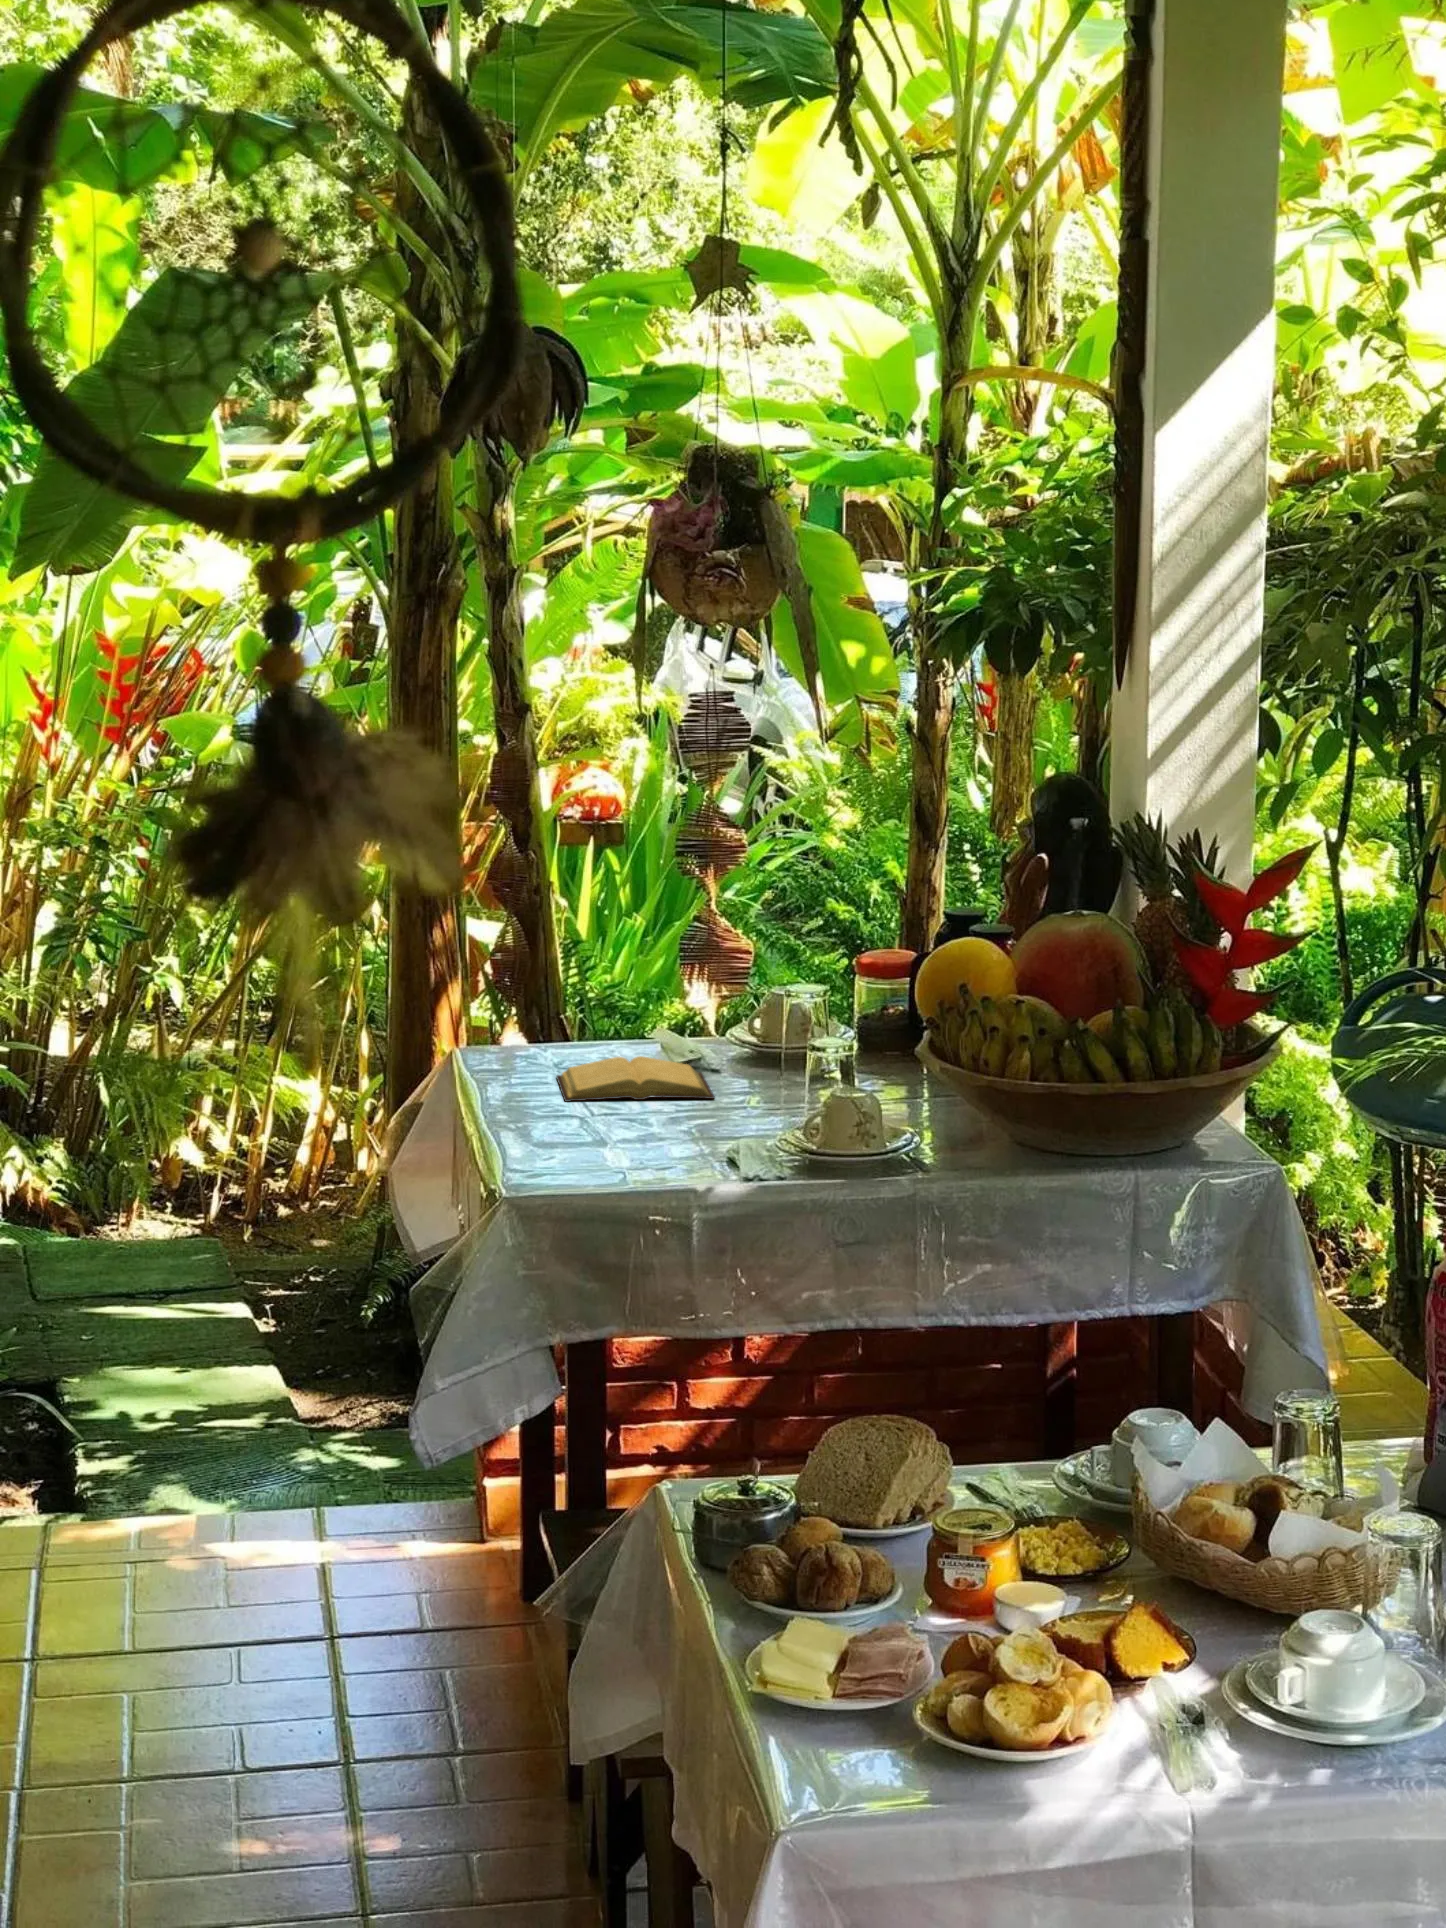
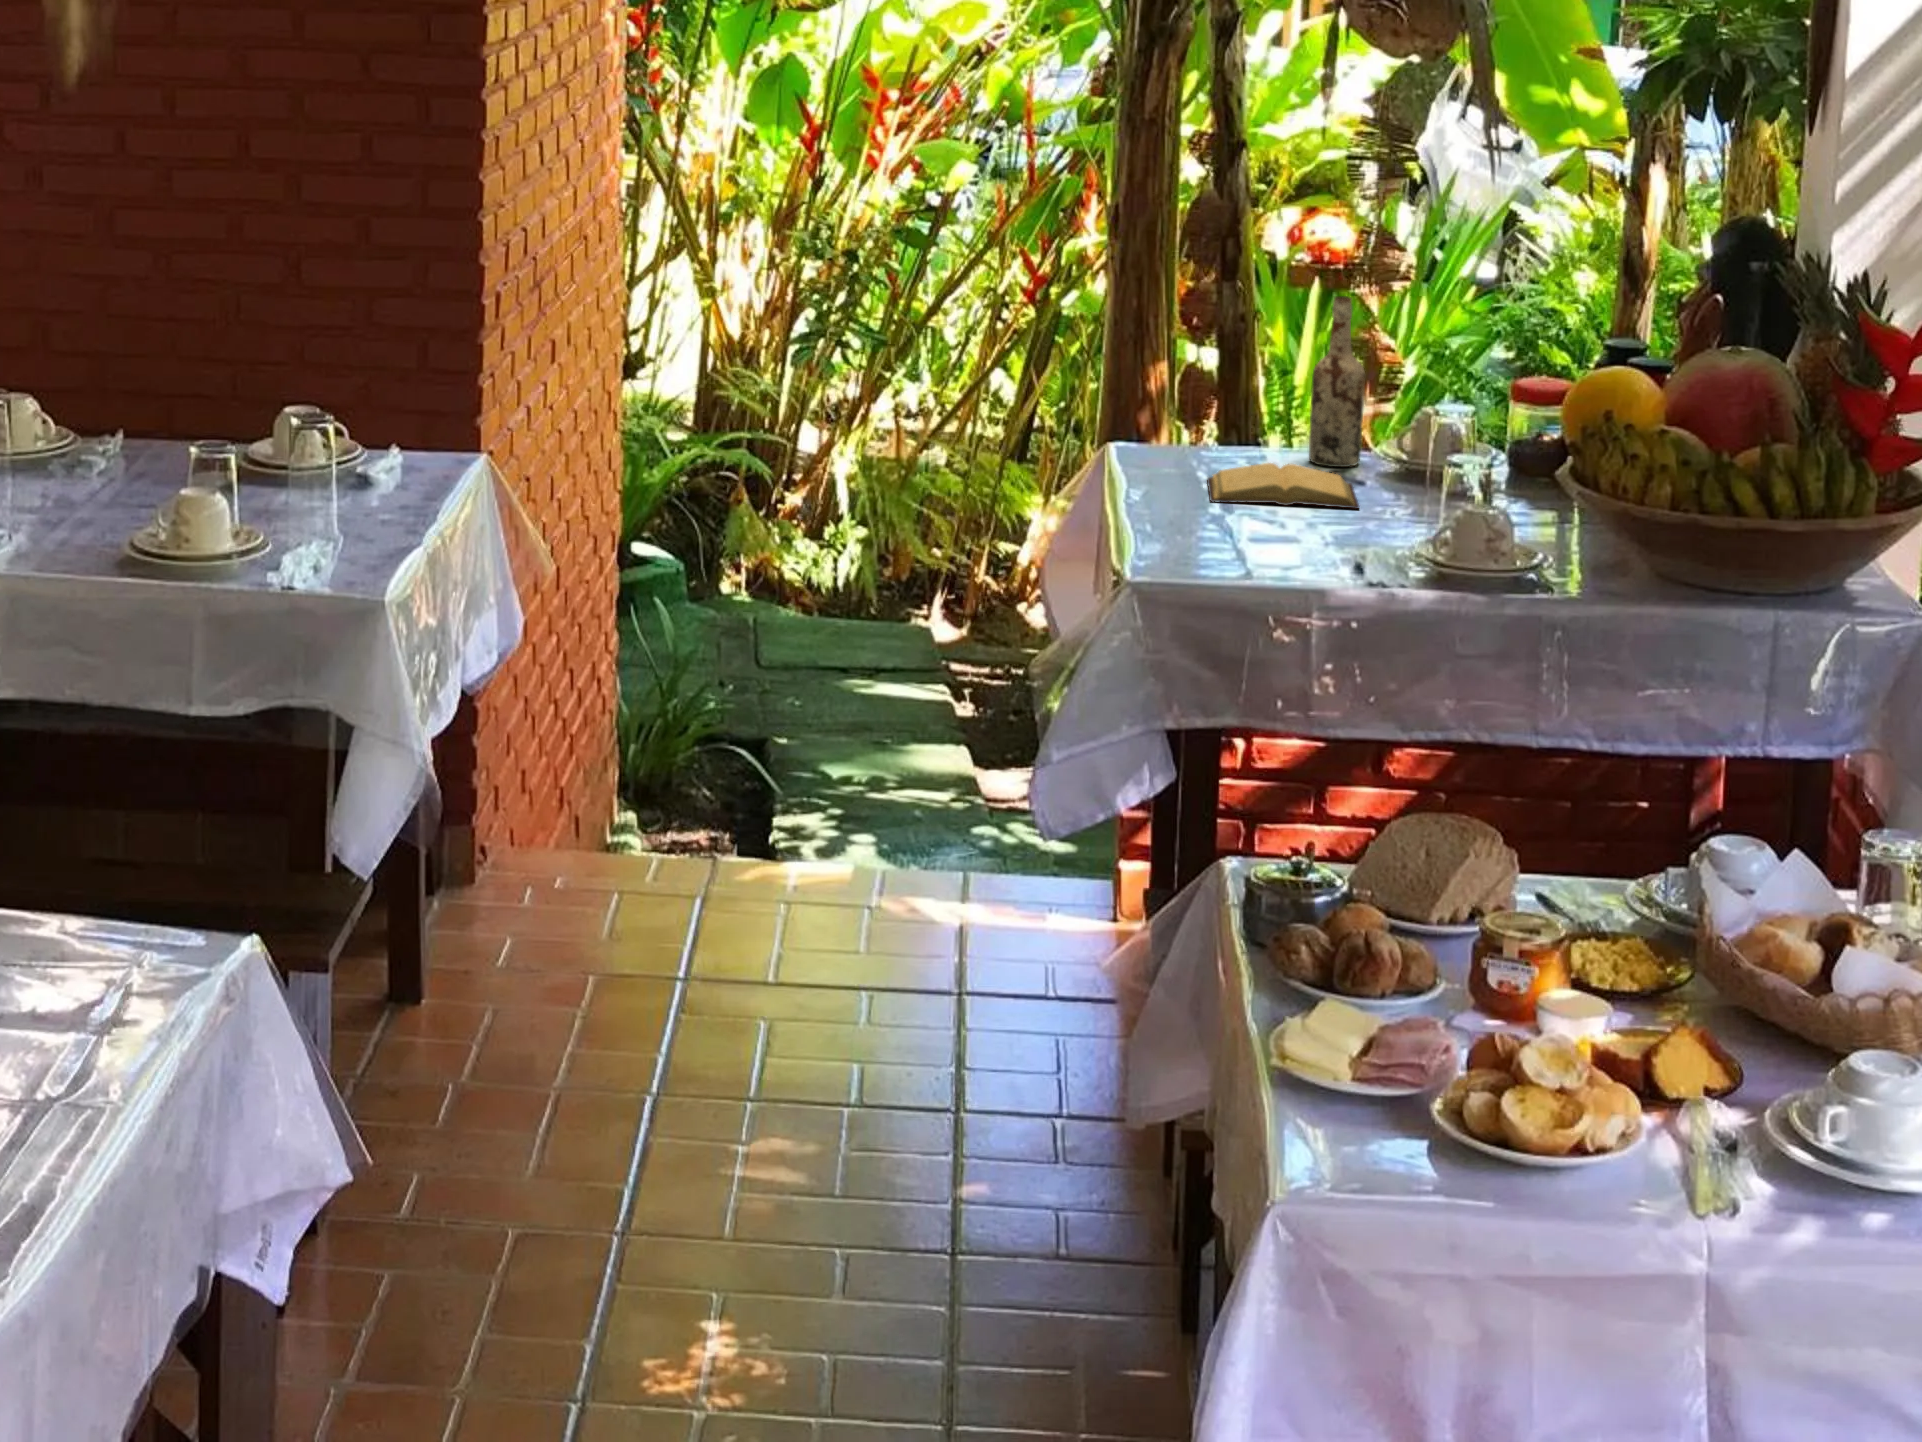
wine bottle: none [653,882,706,1056] -> present [1309,296,1365,467]

